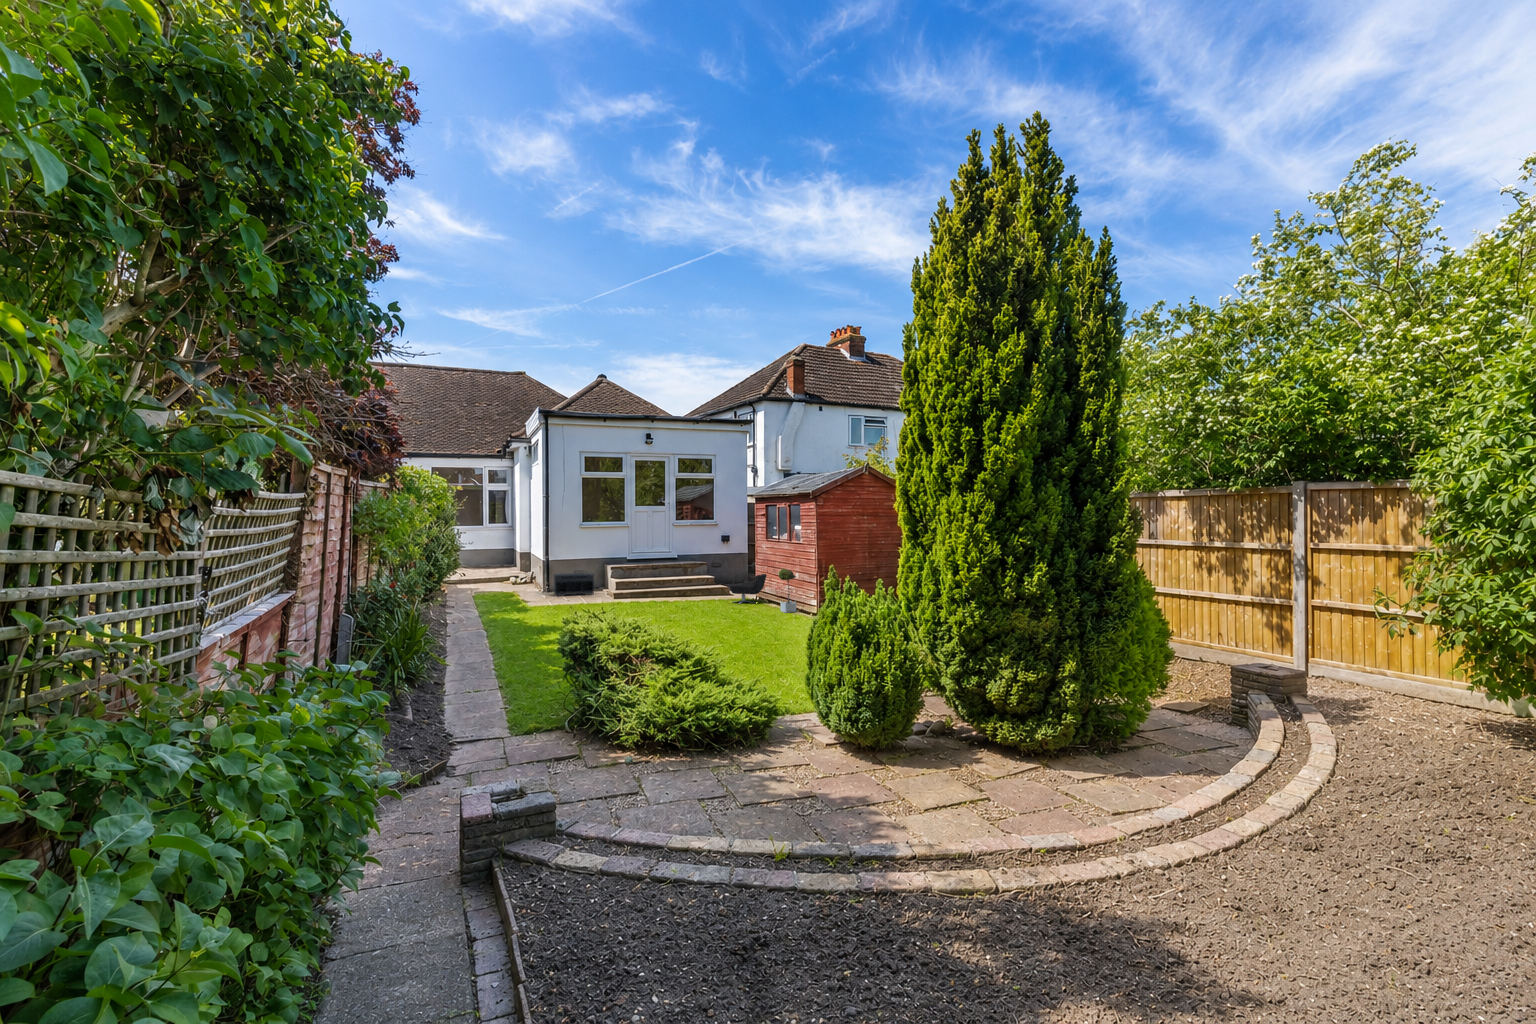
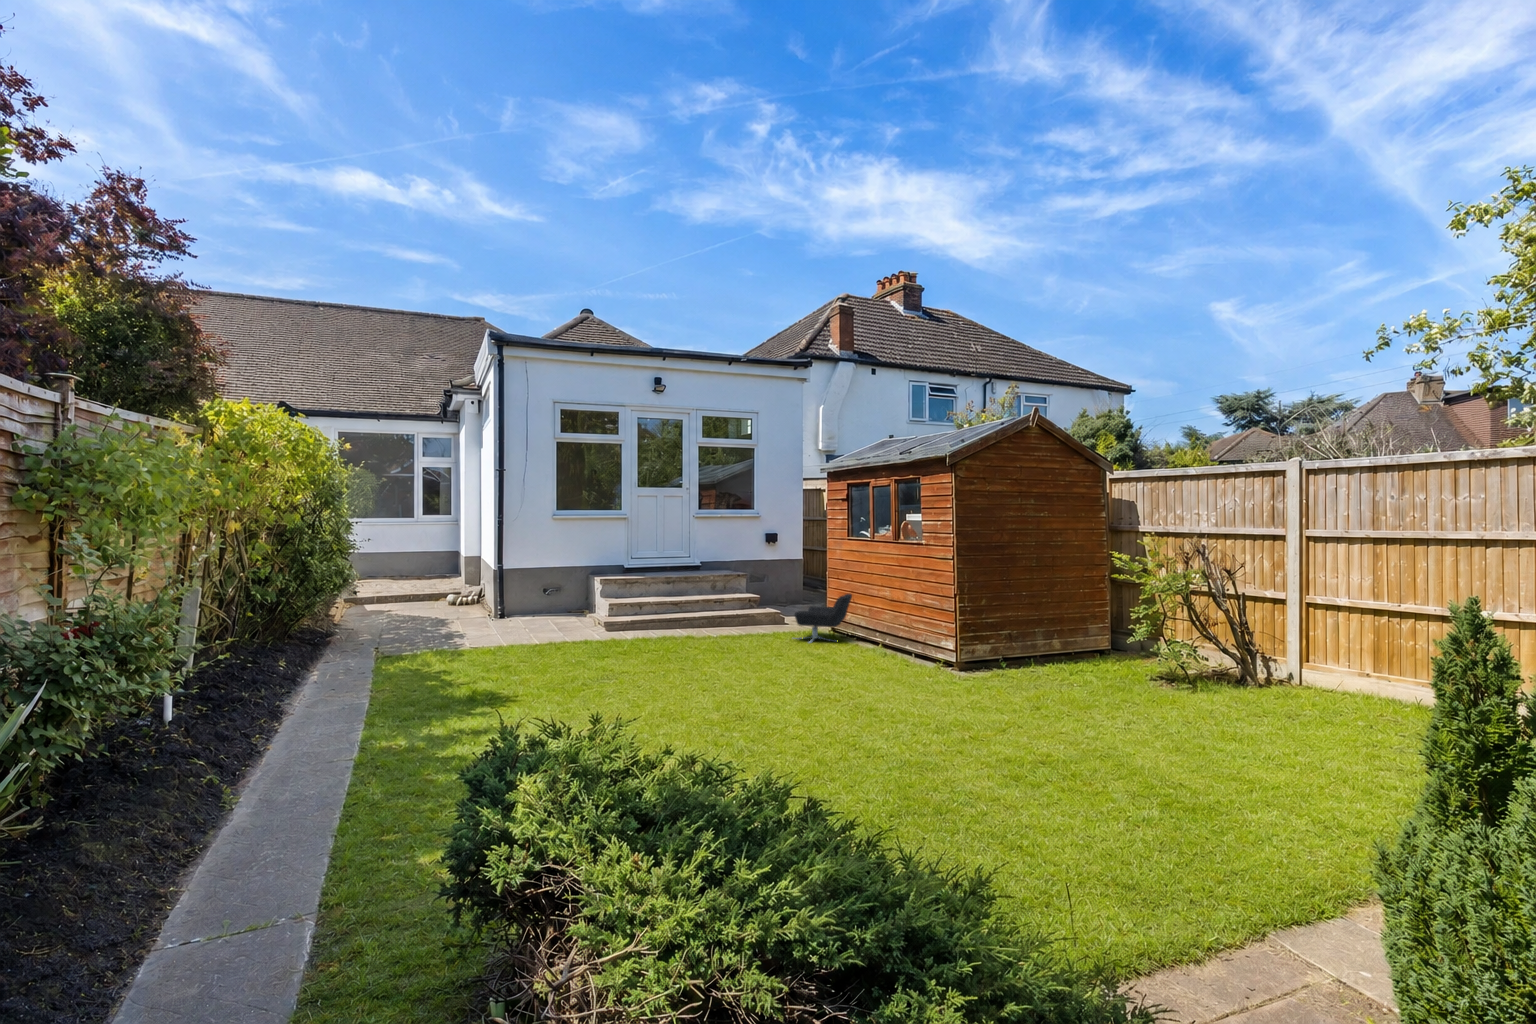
potted tree: present [778,568,797,613] -> none [889,586,921,664]
bench: present [554,572,594,596] -> none [509,588,573,625]

